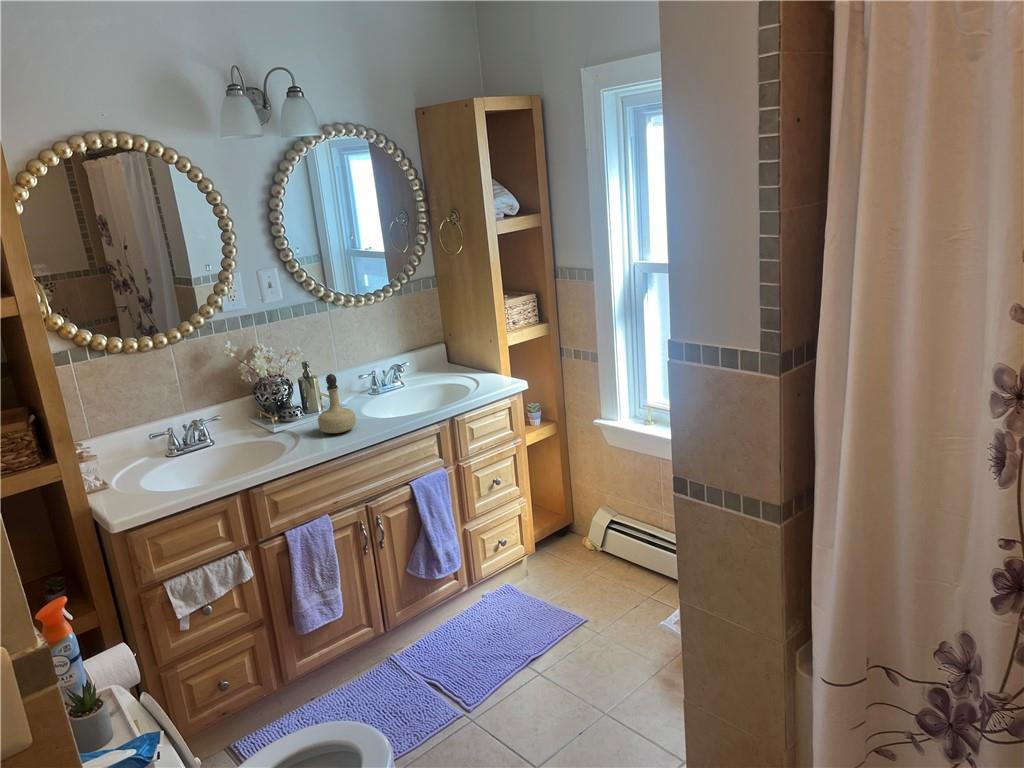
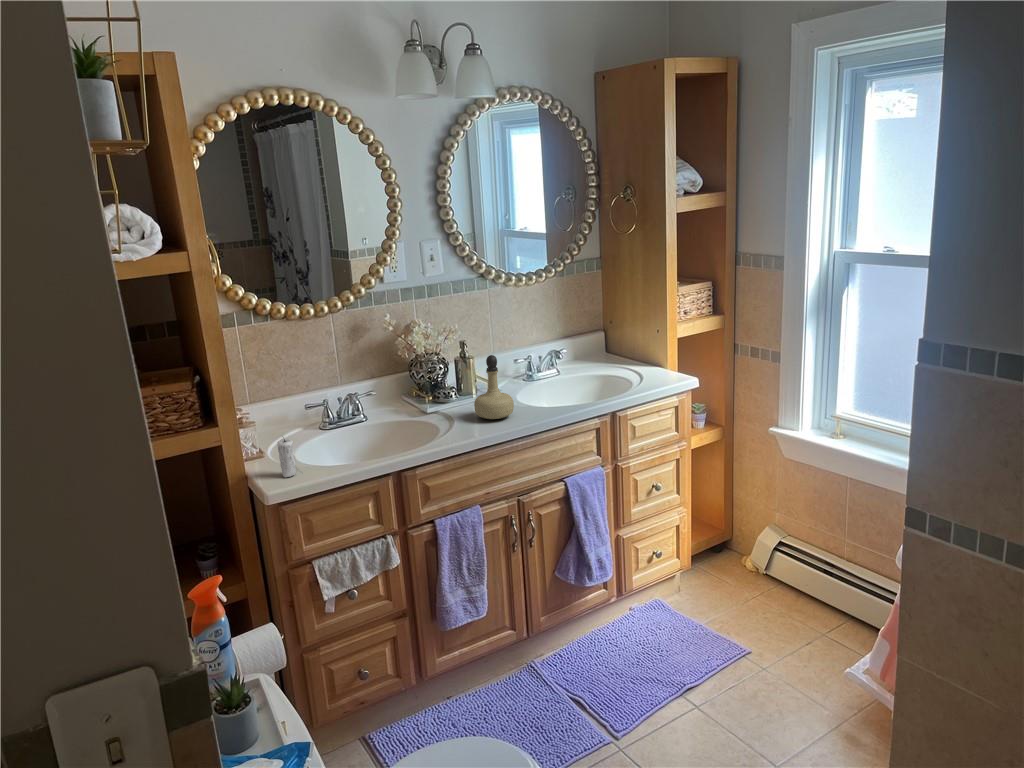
candle: none [120,464,142,505] -> present [277,438,296,477]

